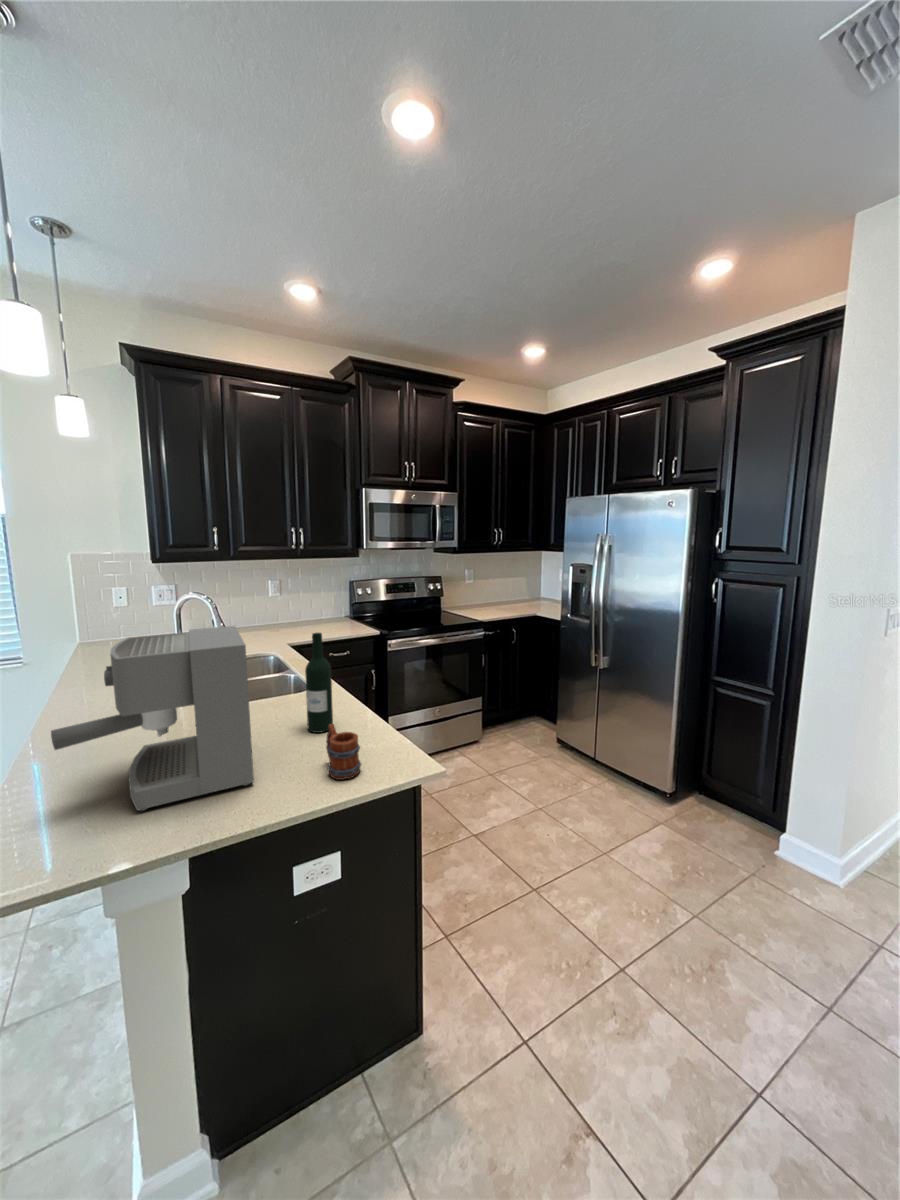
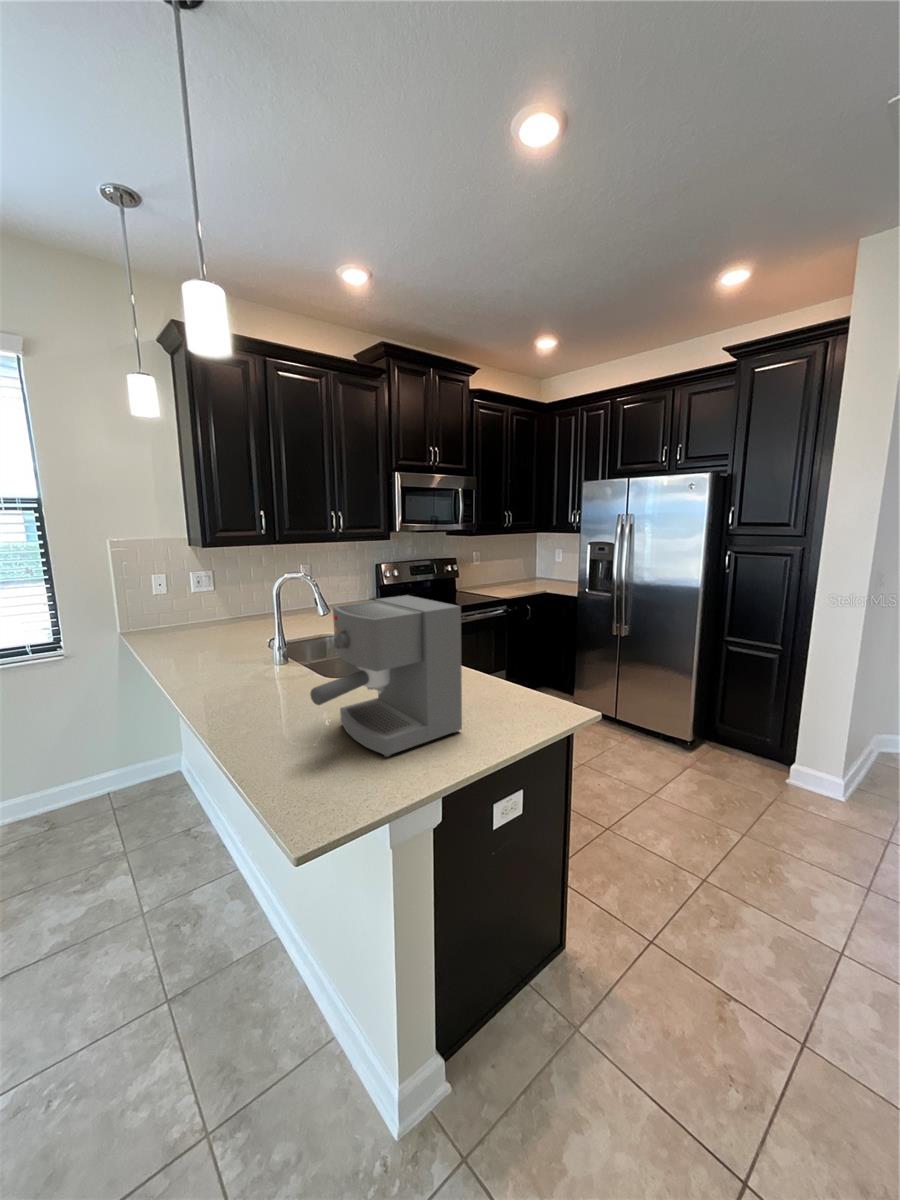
wine bottle: present [305,633,333,733] -> none [453,601,476,693]
mug: present [326,724,361,780] -> none [504,677,541,723]

